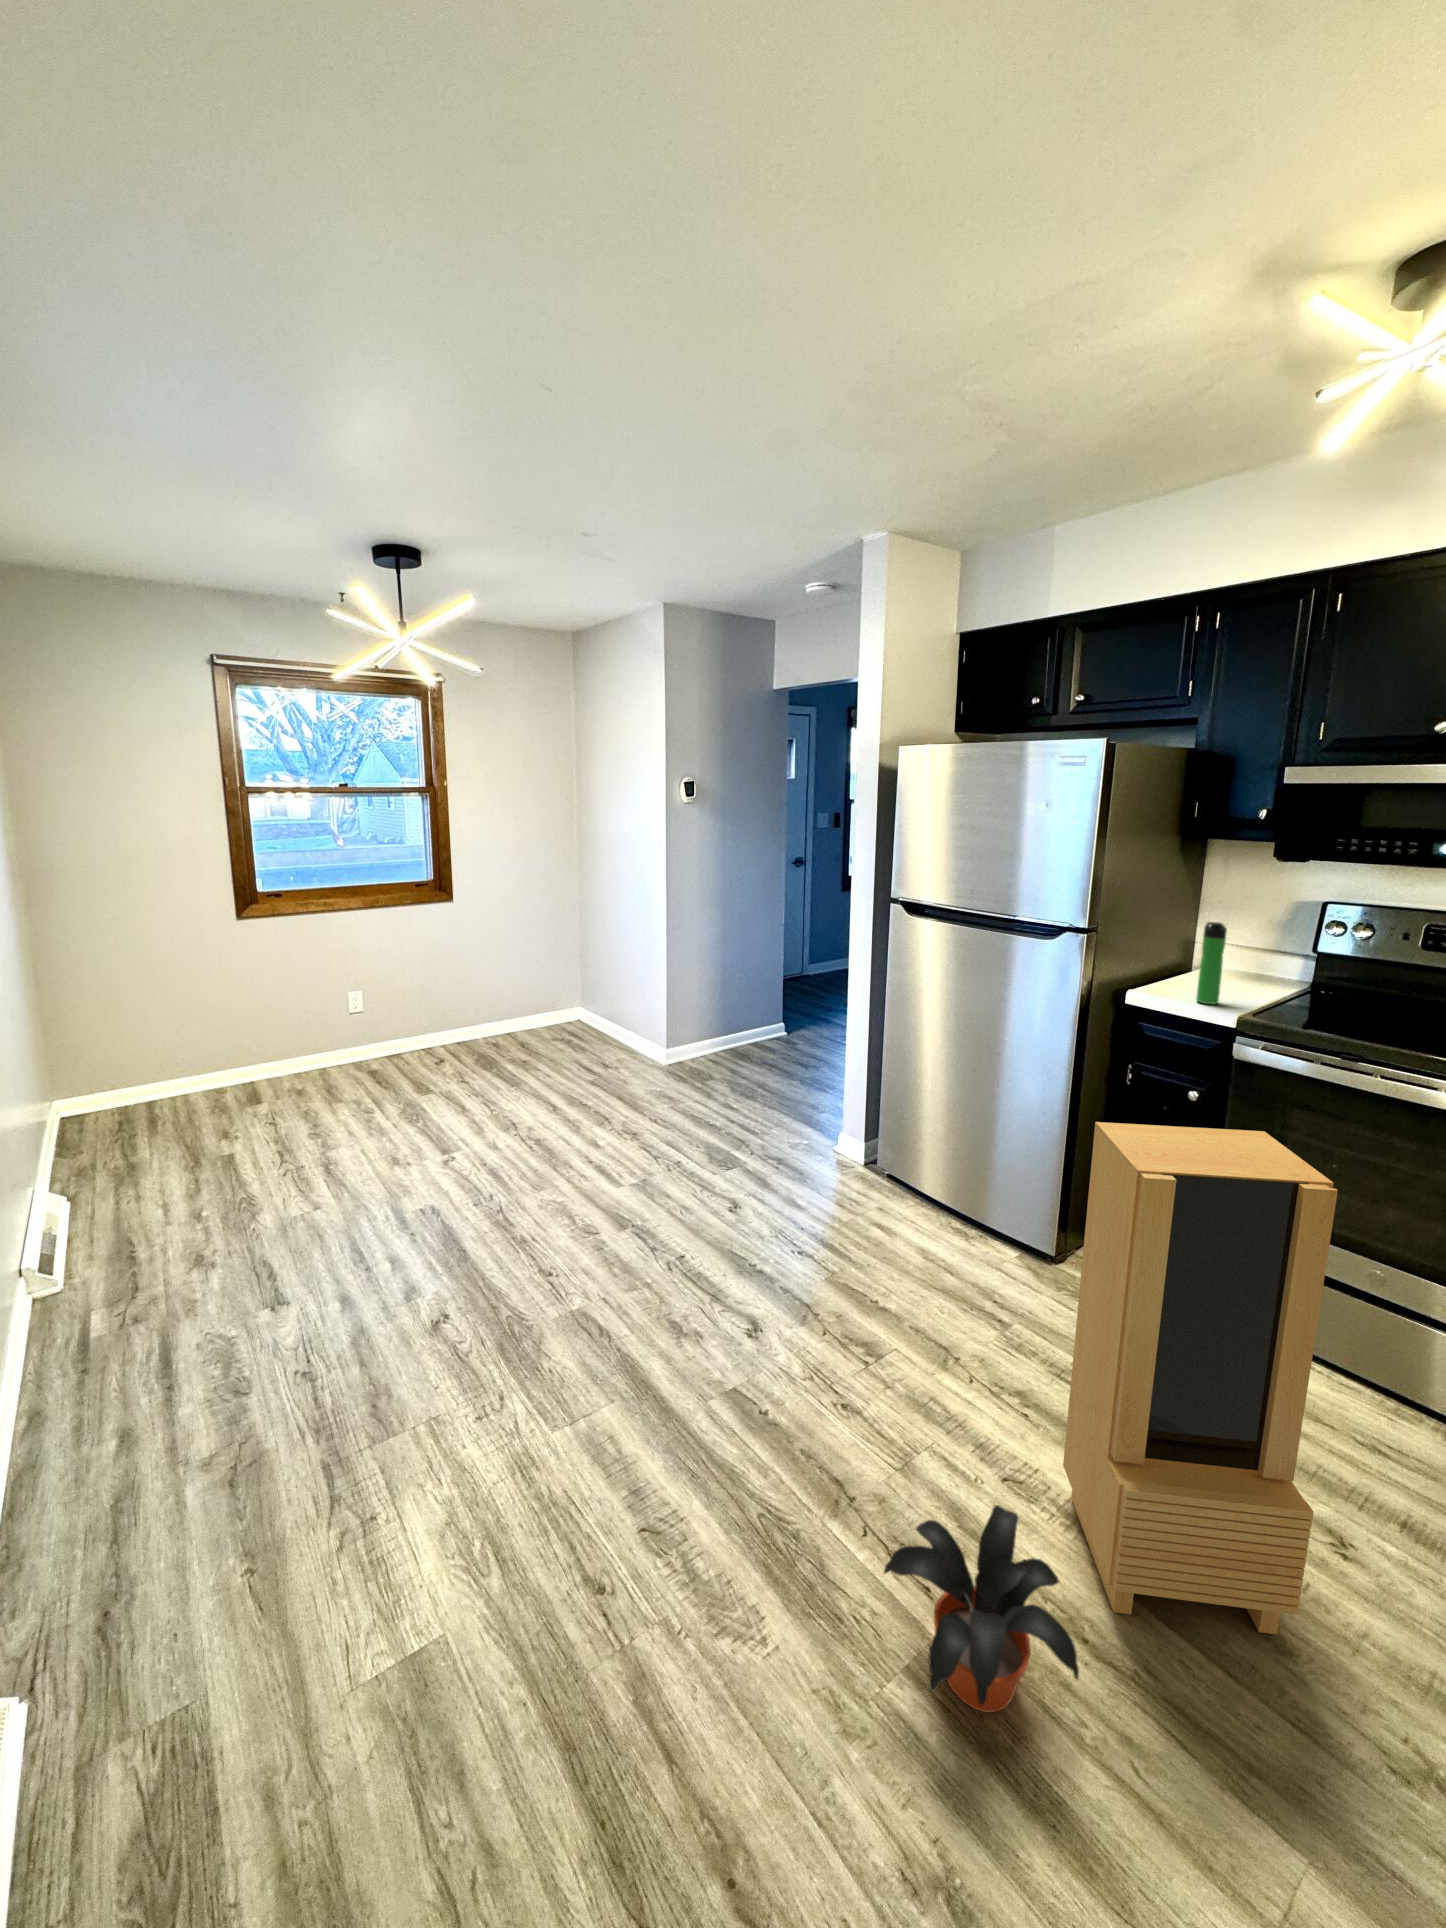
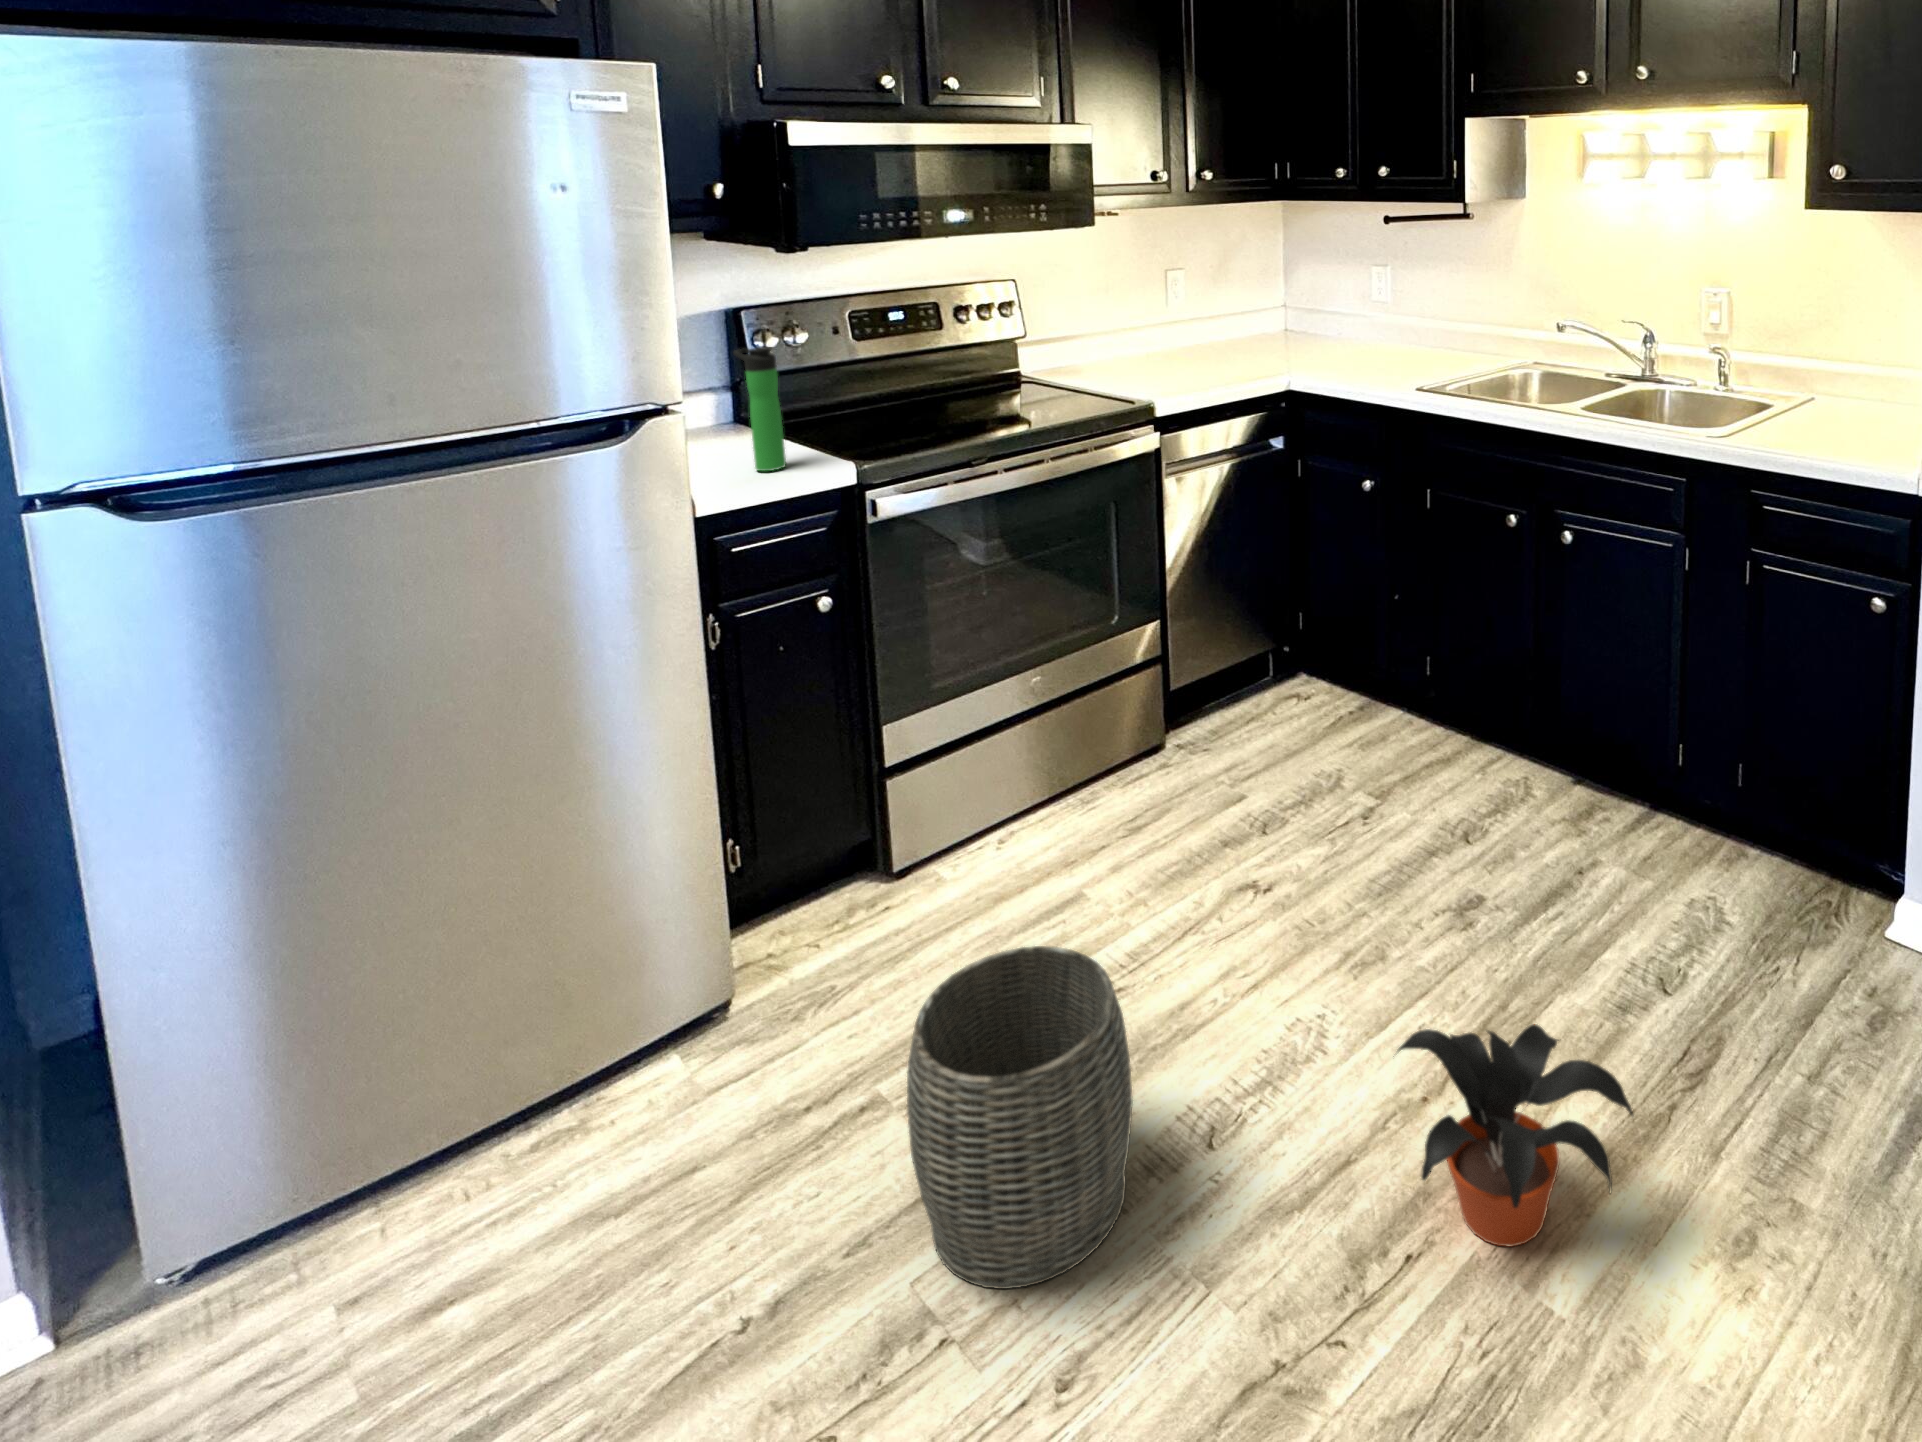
storage cabinet: present [1063,1122,1338,1634] -> none [1196,506,1396,1080]
woven basket: none [890,1252,1019,1433] -> present [907,946,1133,1289]

